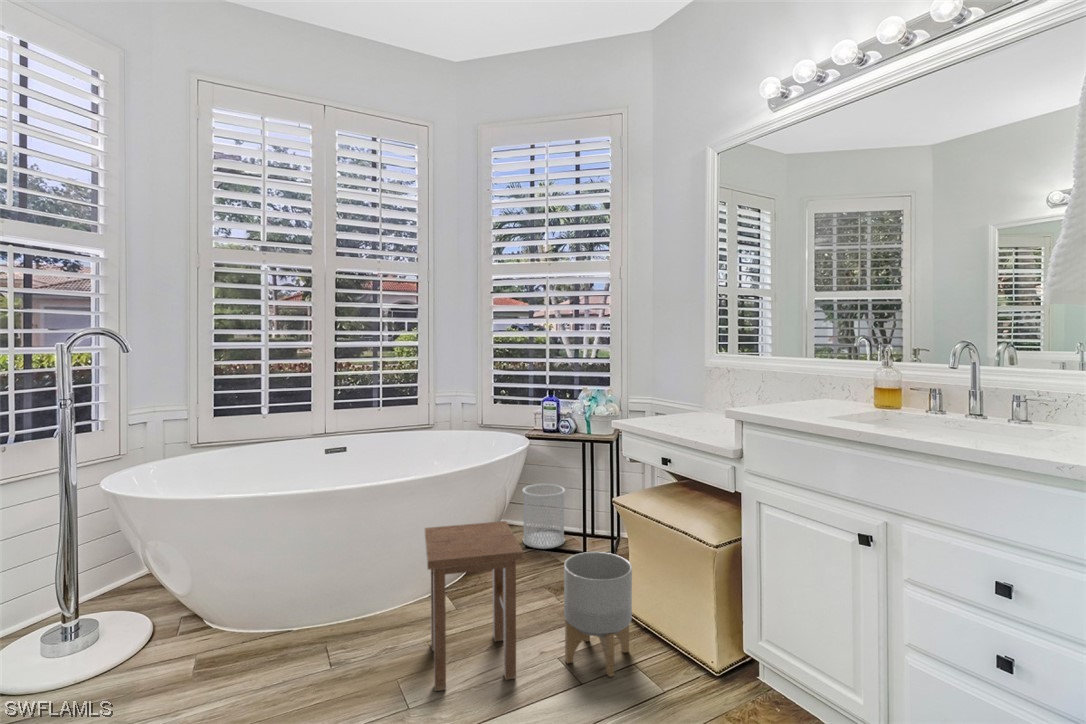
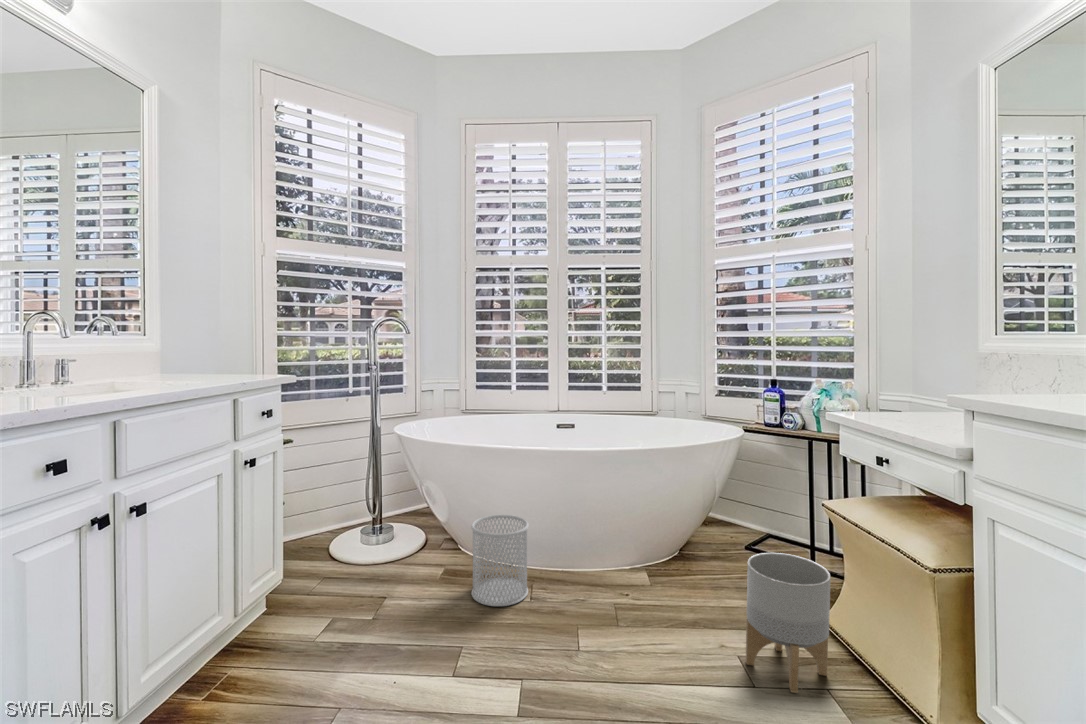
wastebasket: present [523,484,565,549] -> present [471,515,529,606]
stool: present [425,521,523,691] -> none [601,498,695,661]

